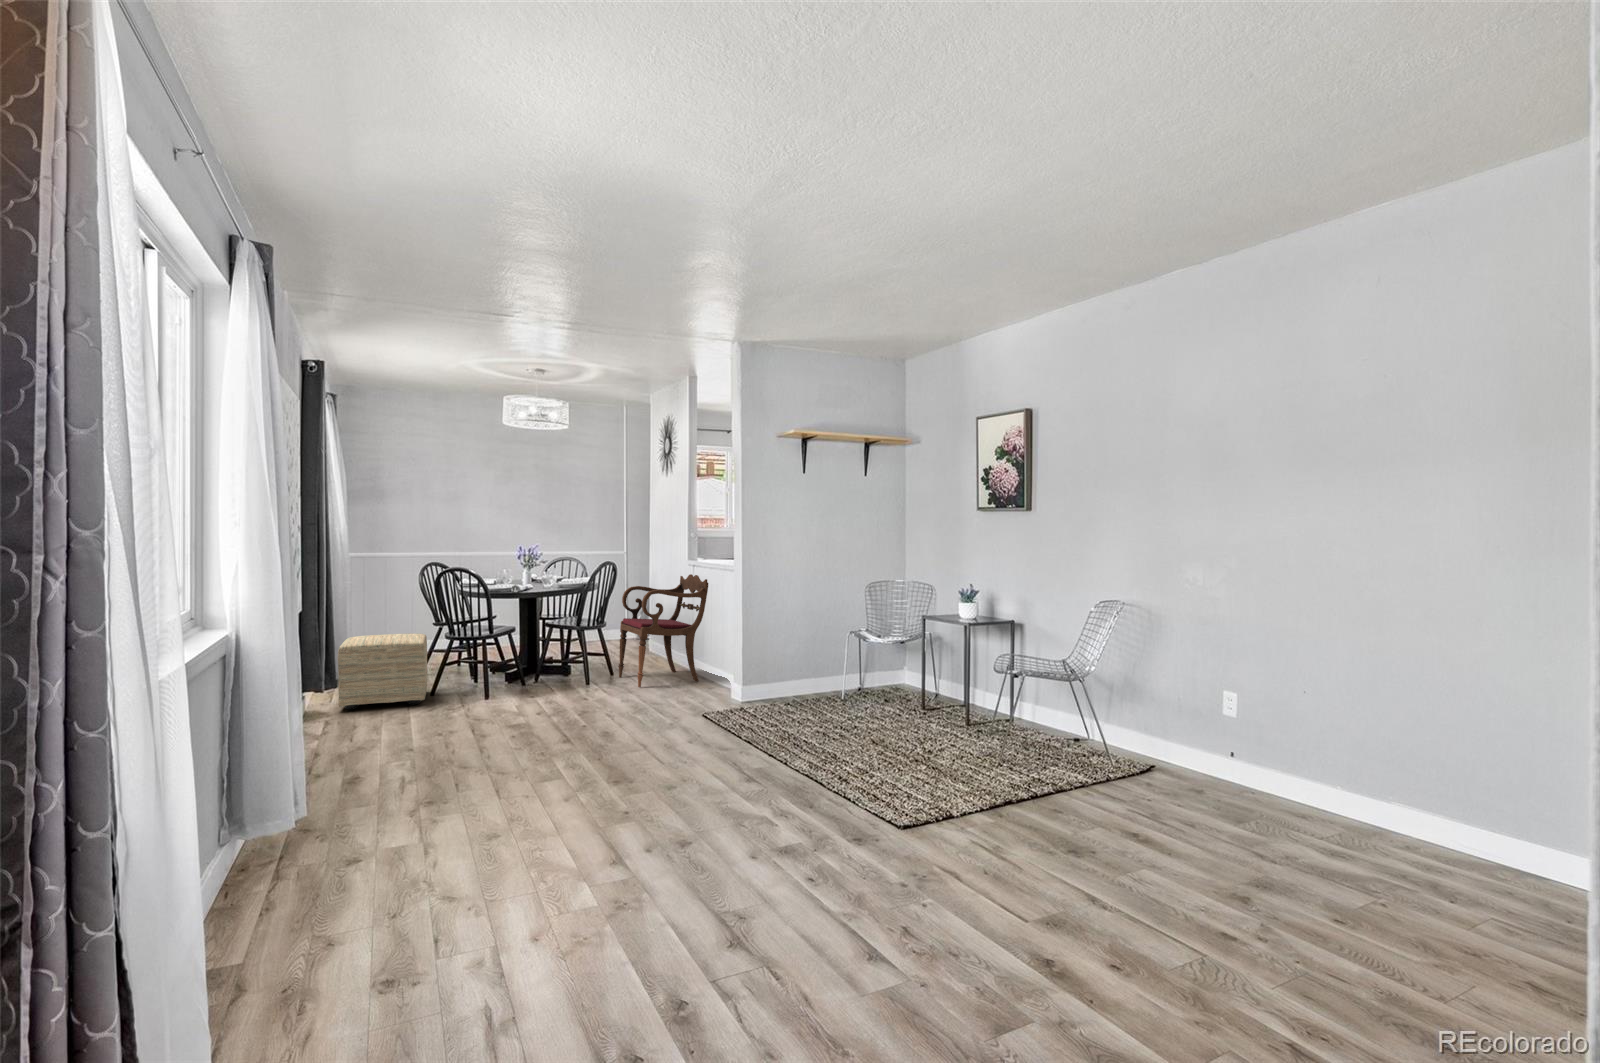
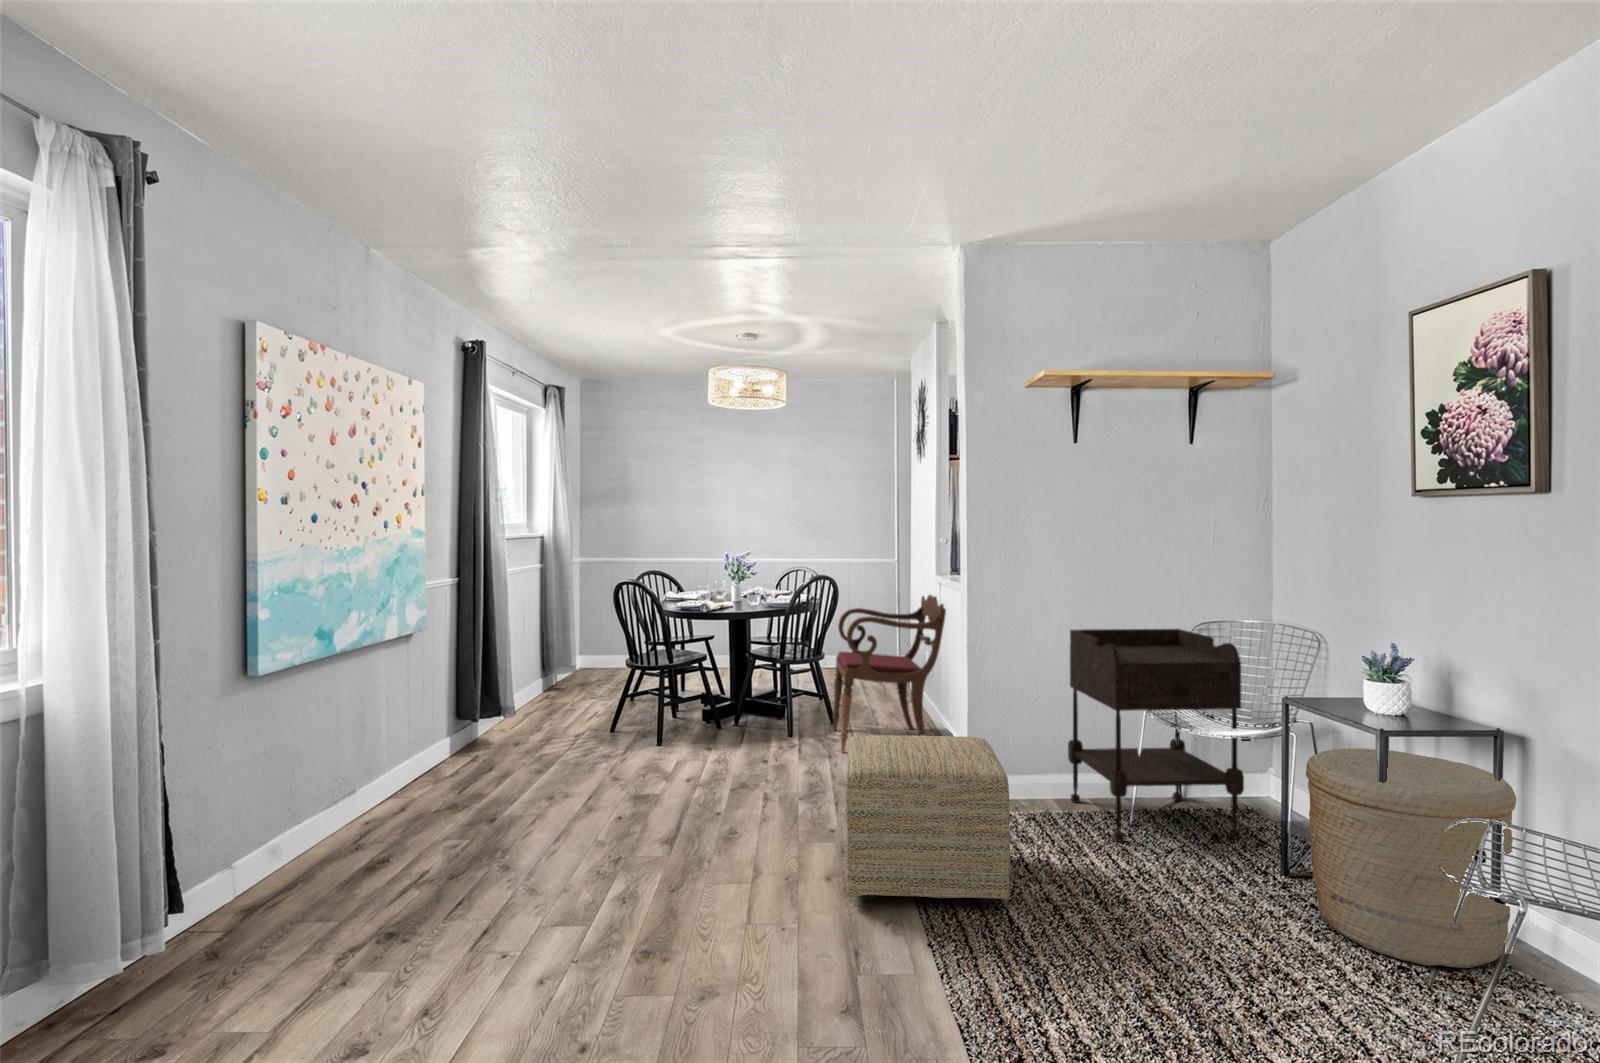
side table: none [801,587,900,708] -> present [1068,629,1244,841]
ottoman: present [338,634,427,709] -> present [845,735,1010,904]
basket: none [936,638,1021,730] -> present [1306,748,1516,968]

